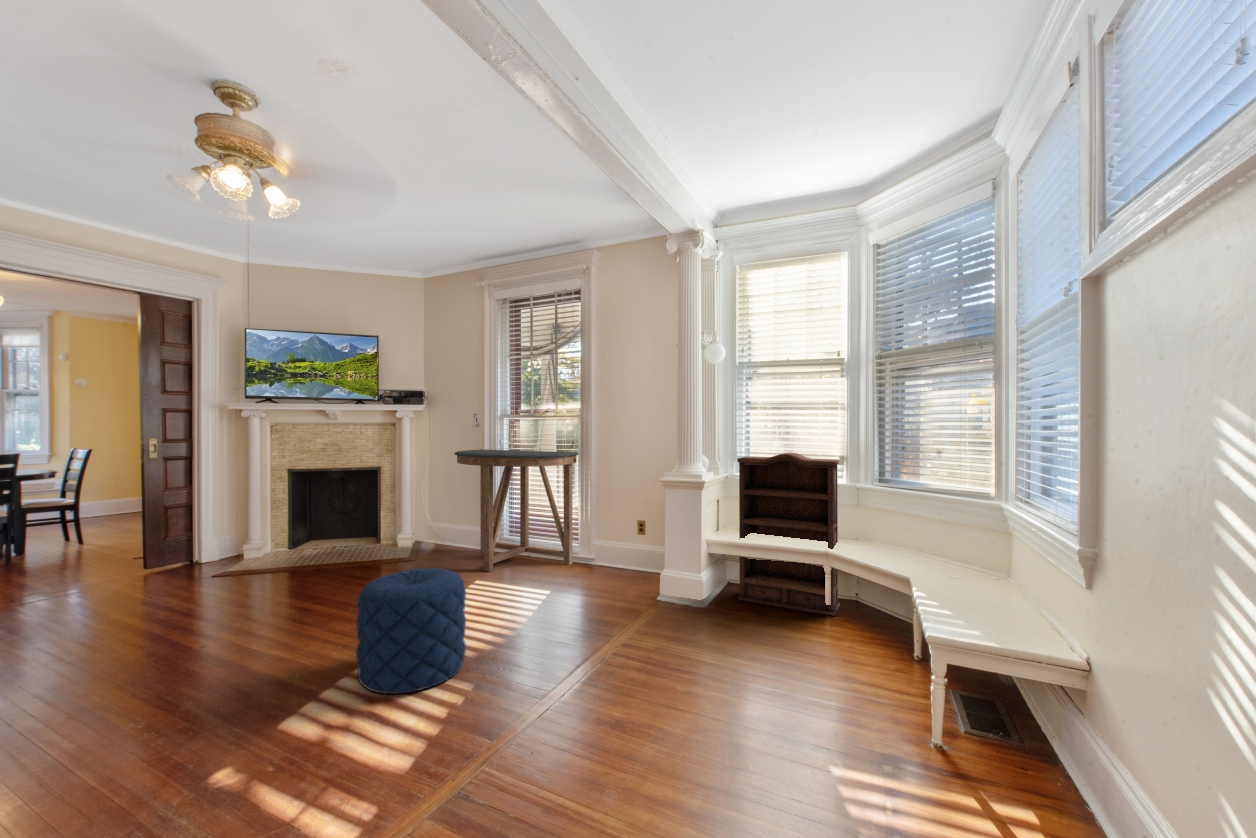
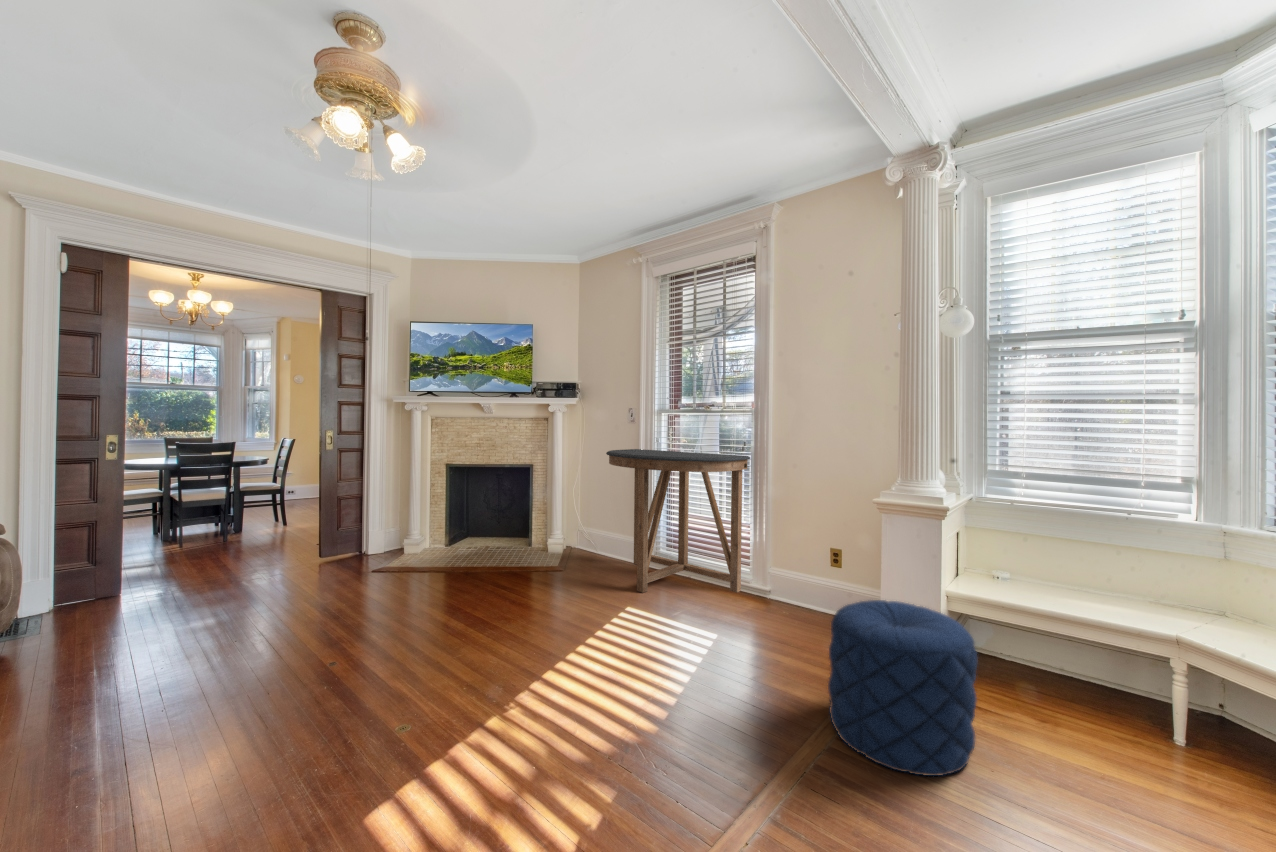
bookshelf: present [737,453,840,616] -> none [996,468,1200,742]
pouf: present [356,568,466,694] -> present [828,600,977,776]

